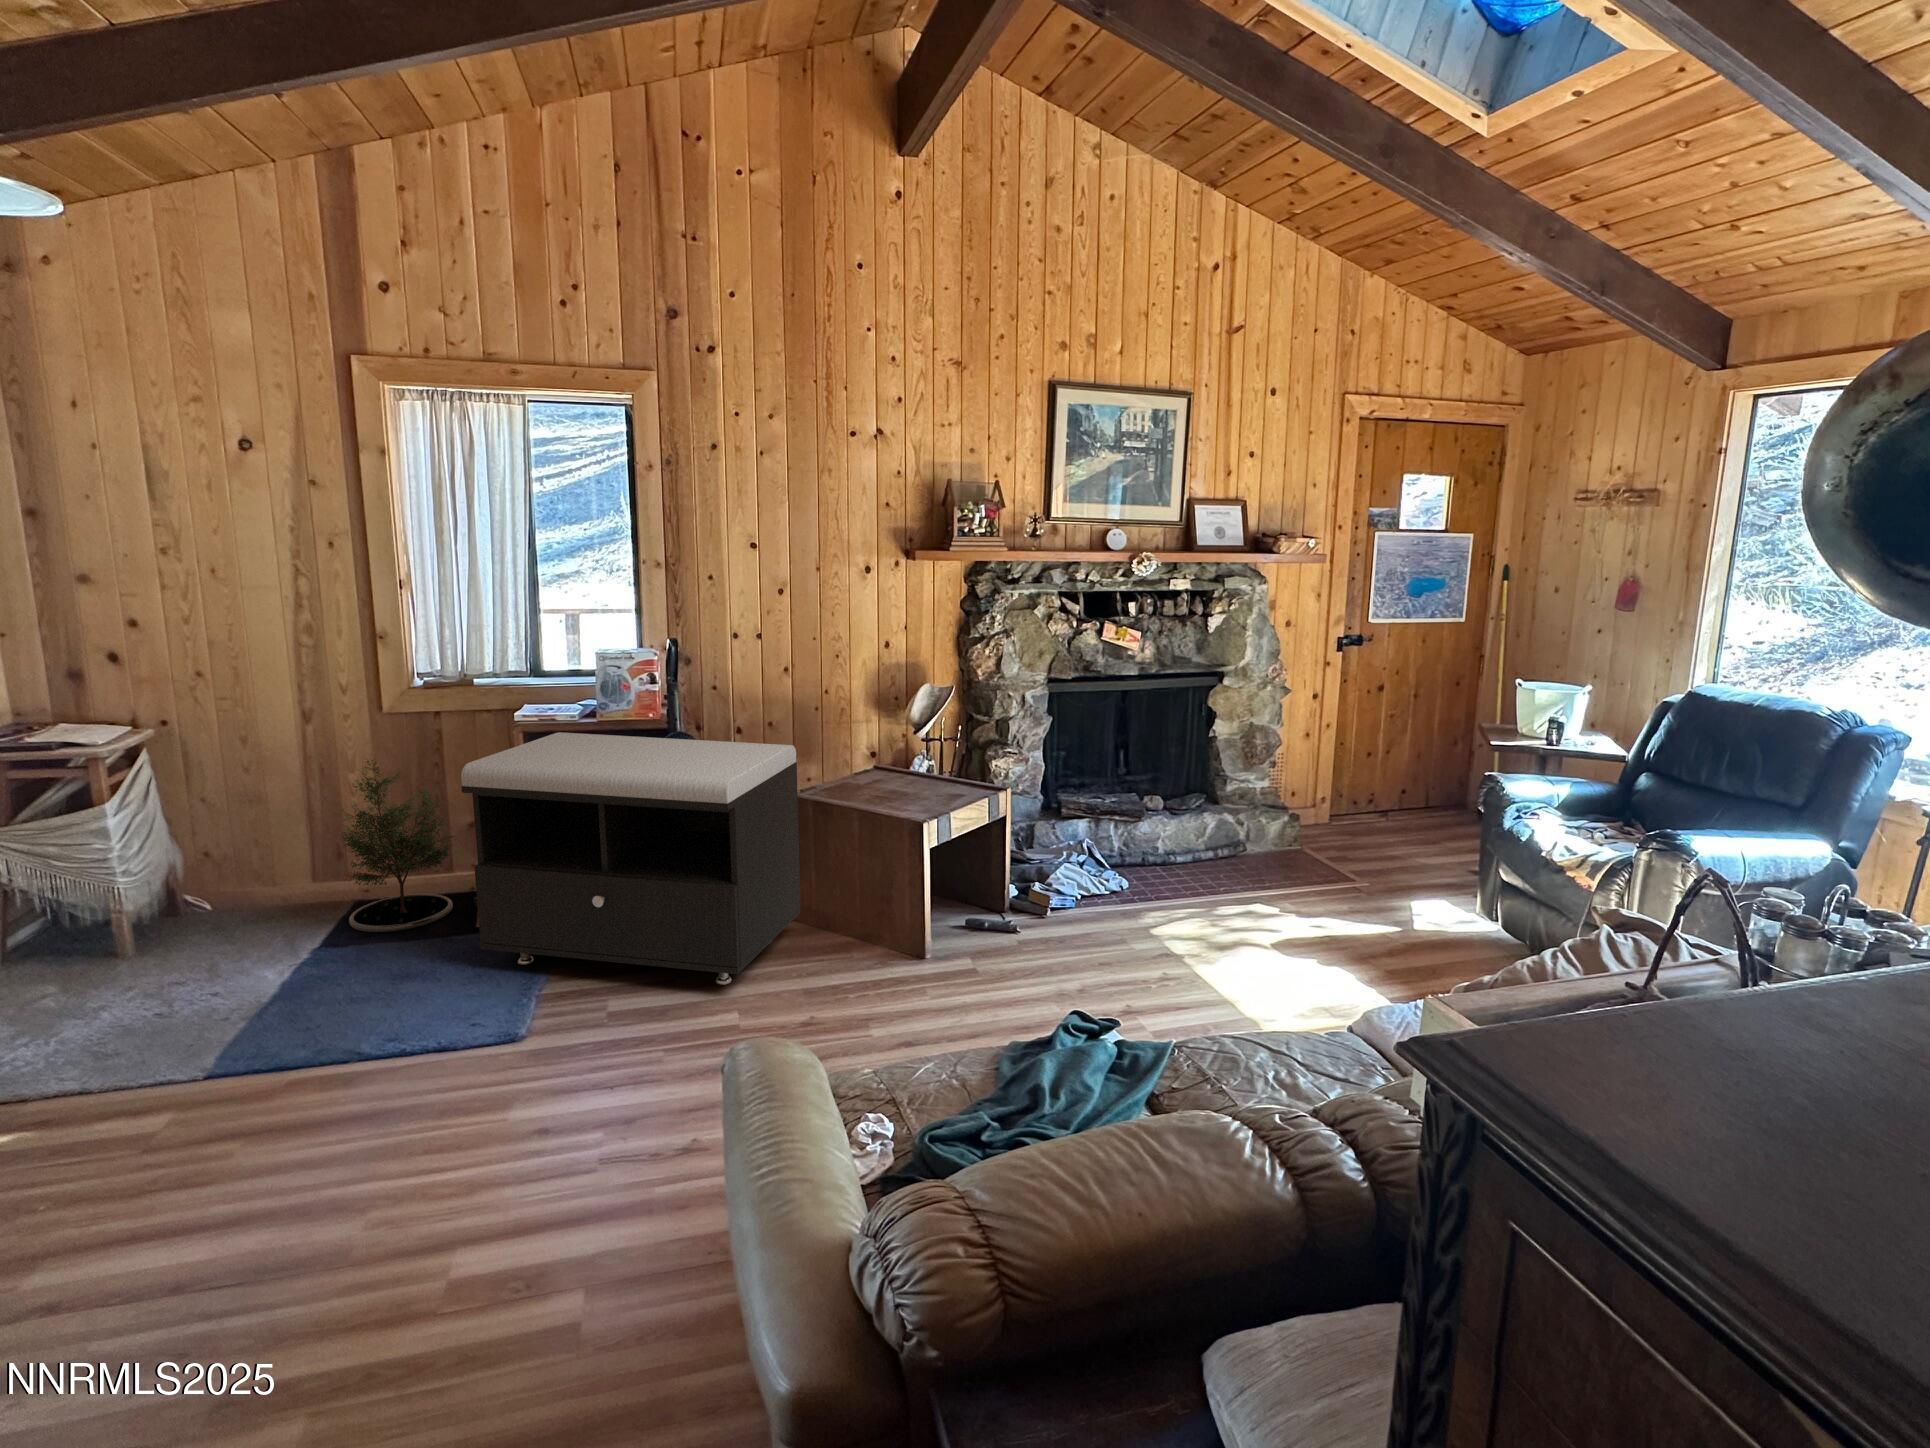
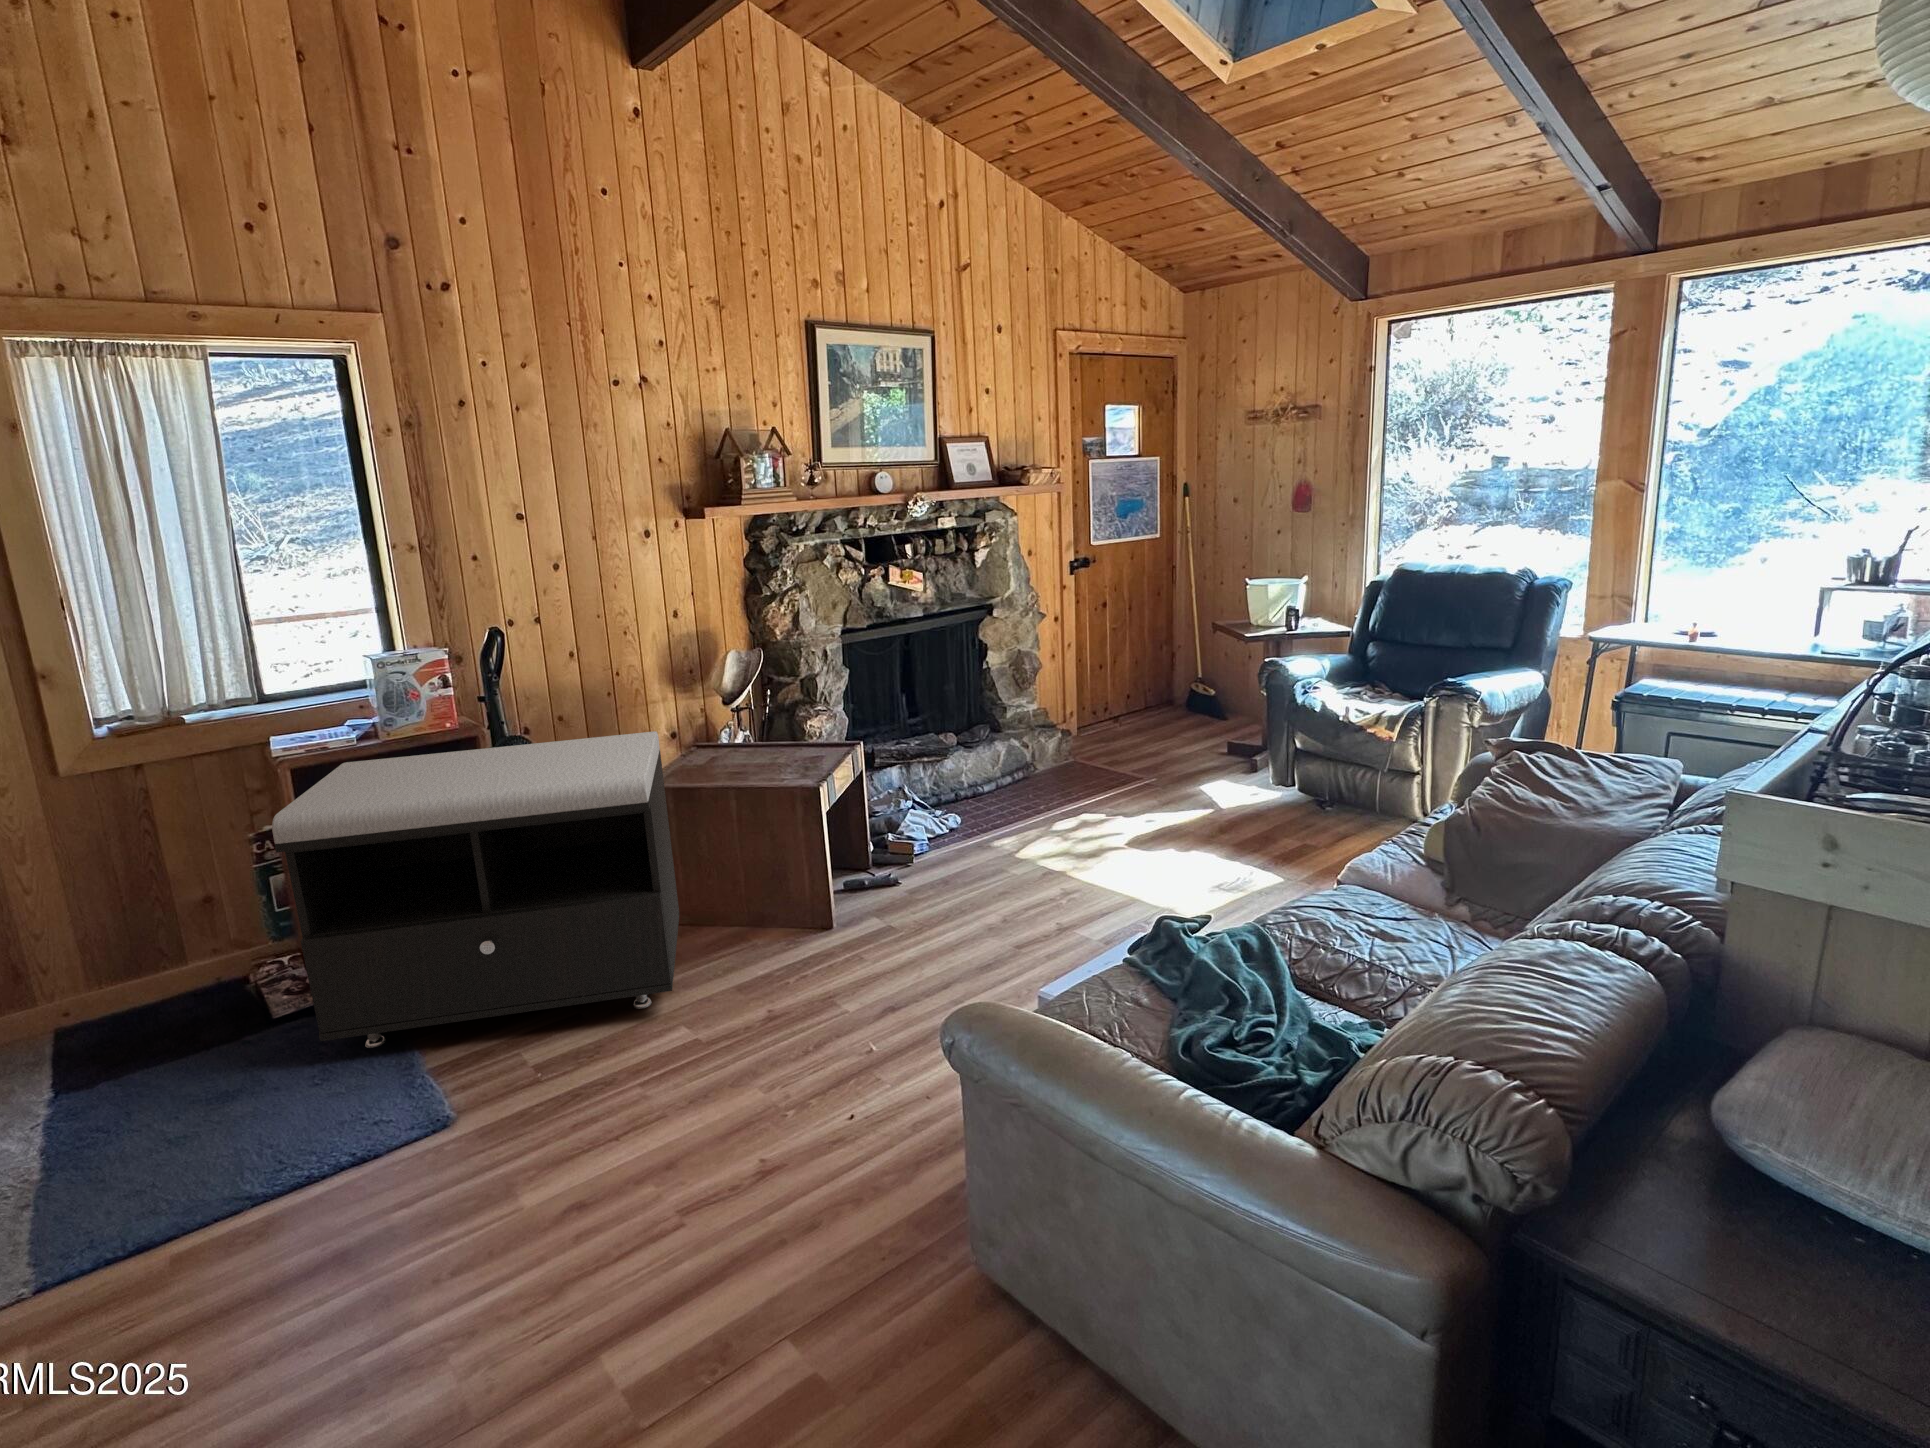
potted tree: present [335,760,455,932] -> none [28,839,216,1064]

